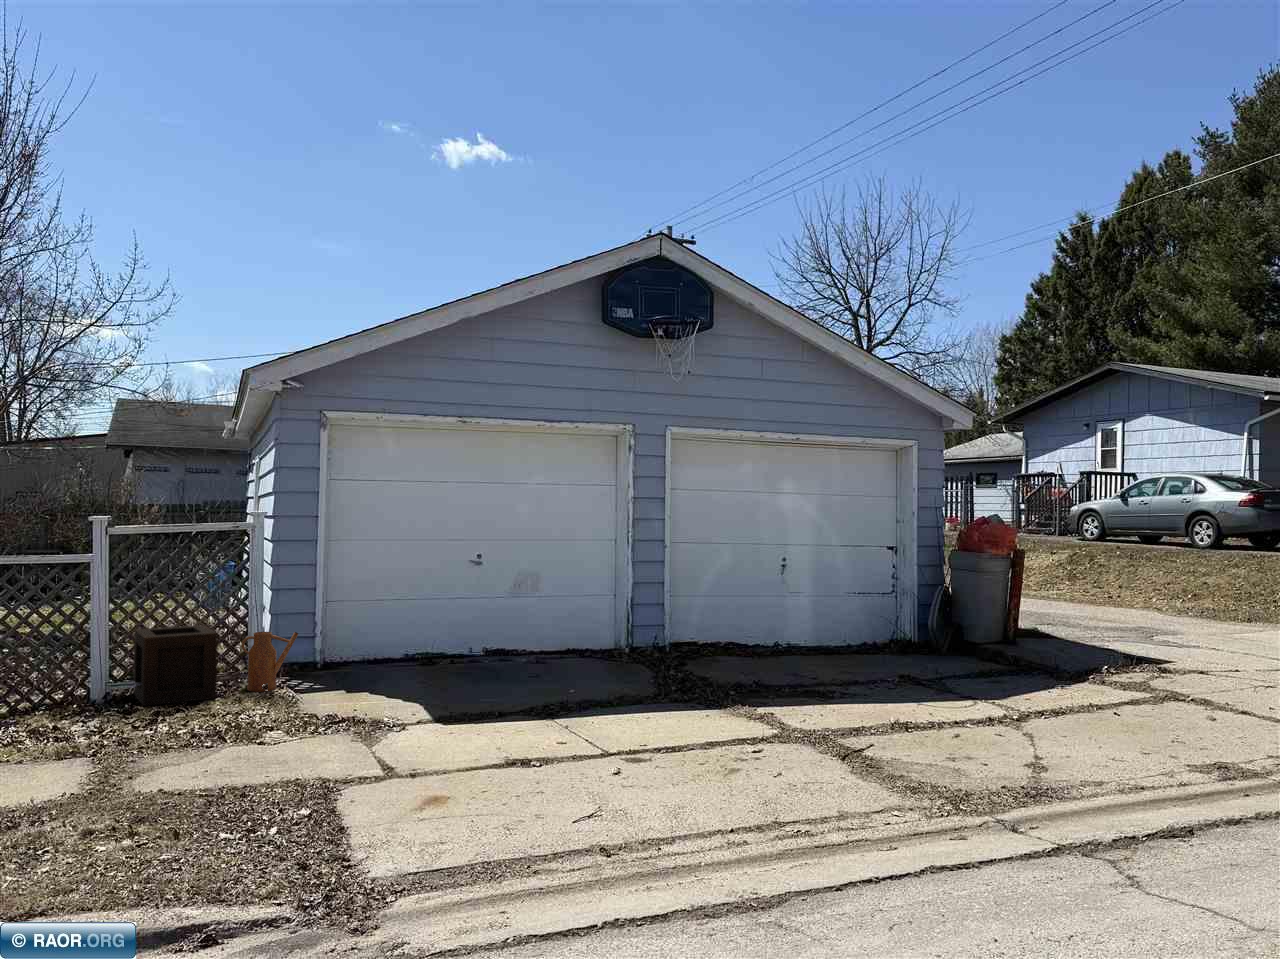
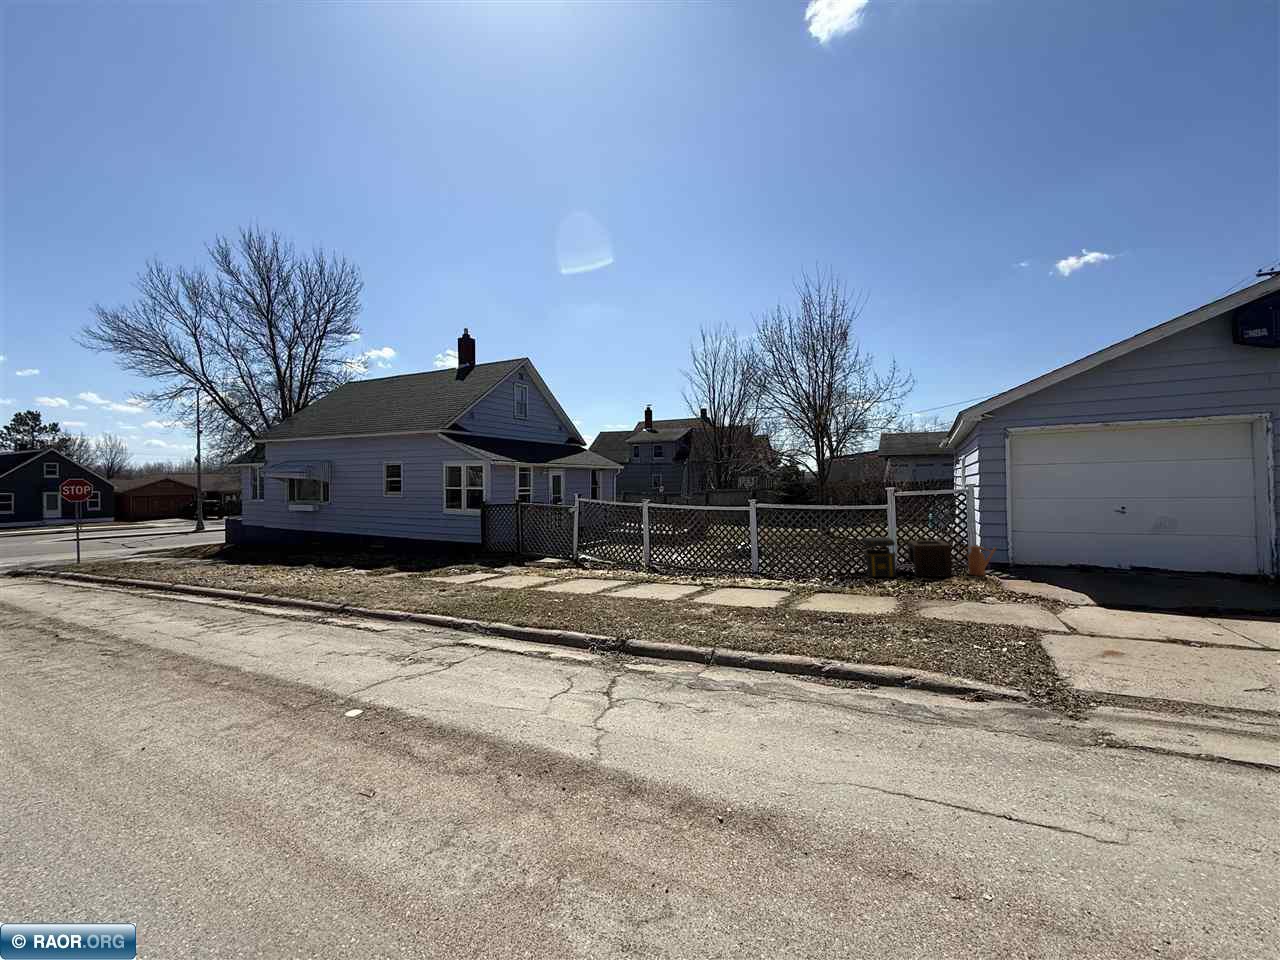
toolbox: none [25,623,102,720] -> present [863,537,896,577]

